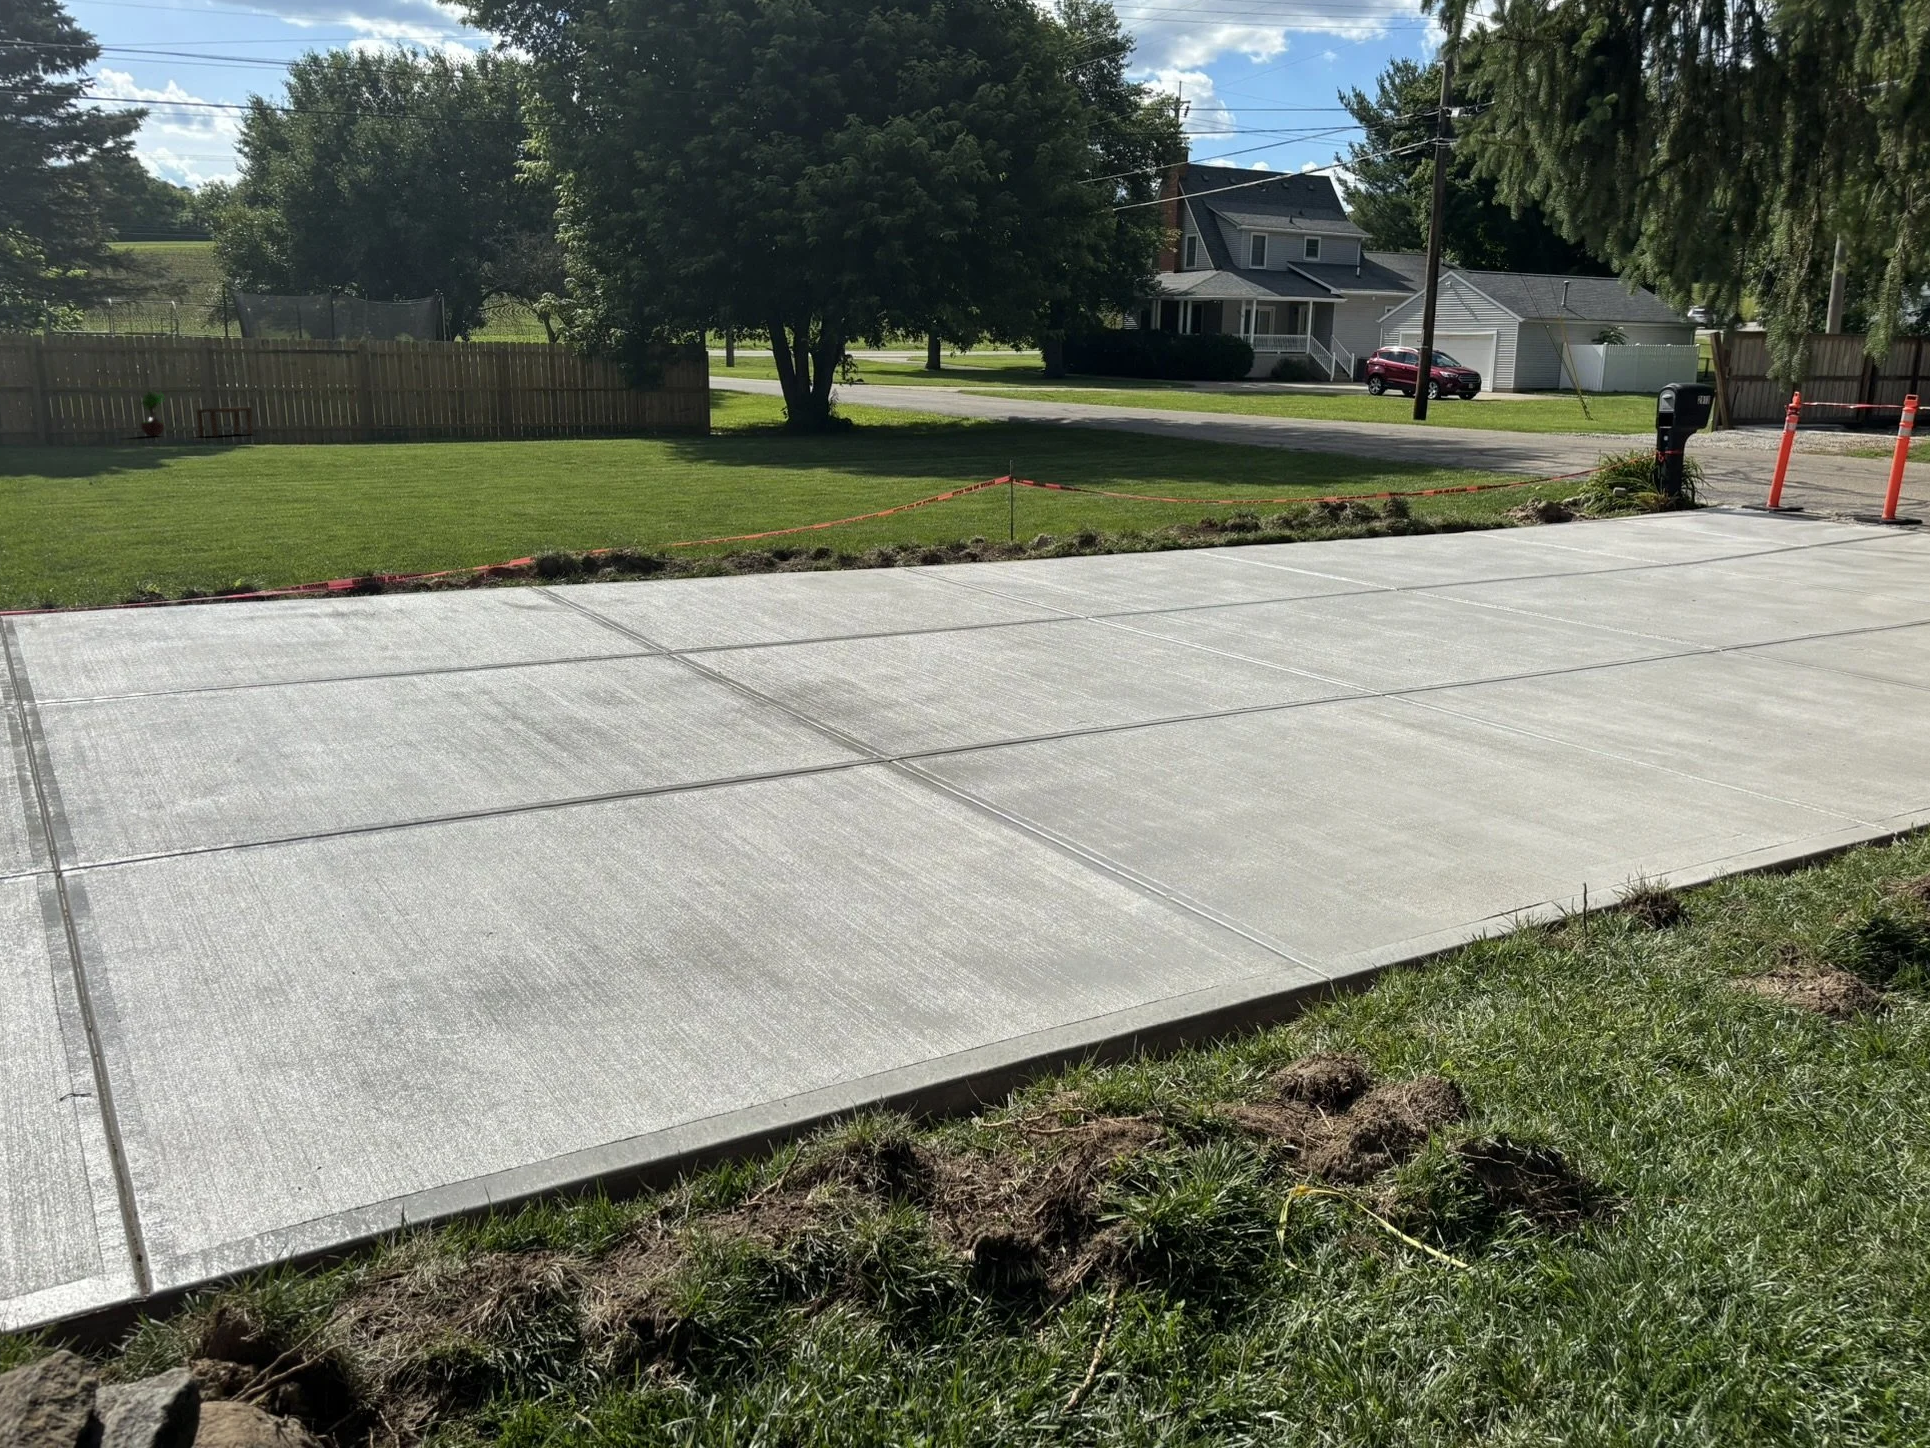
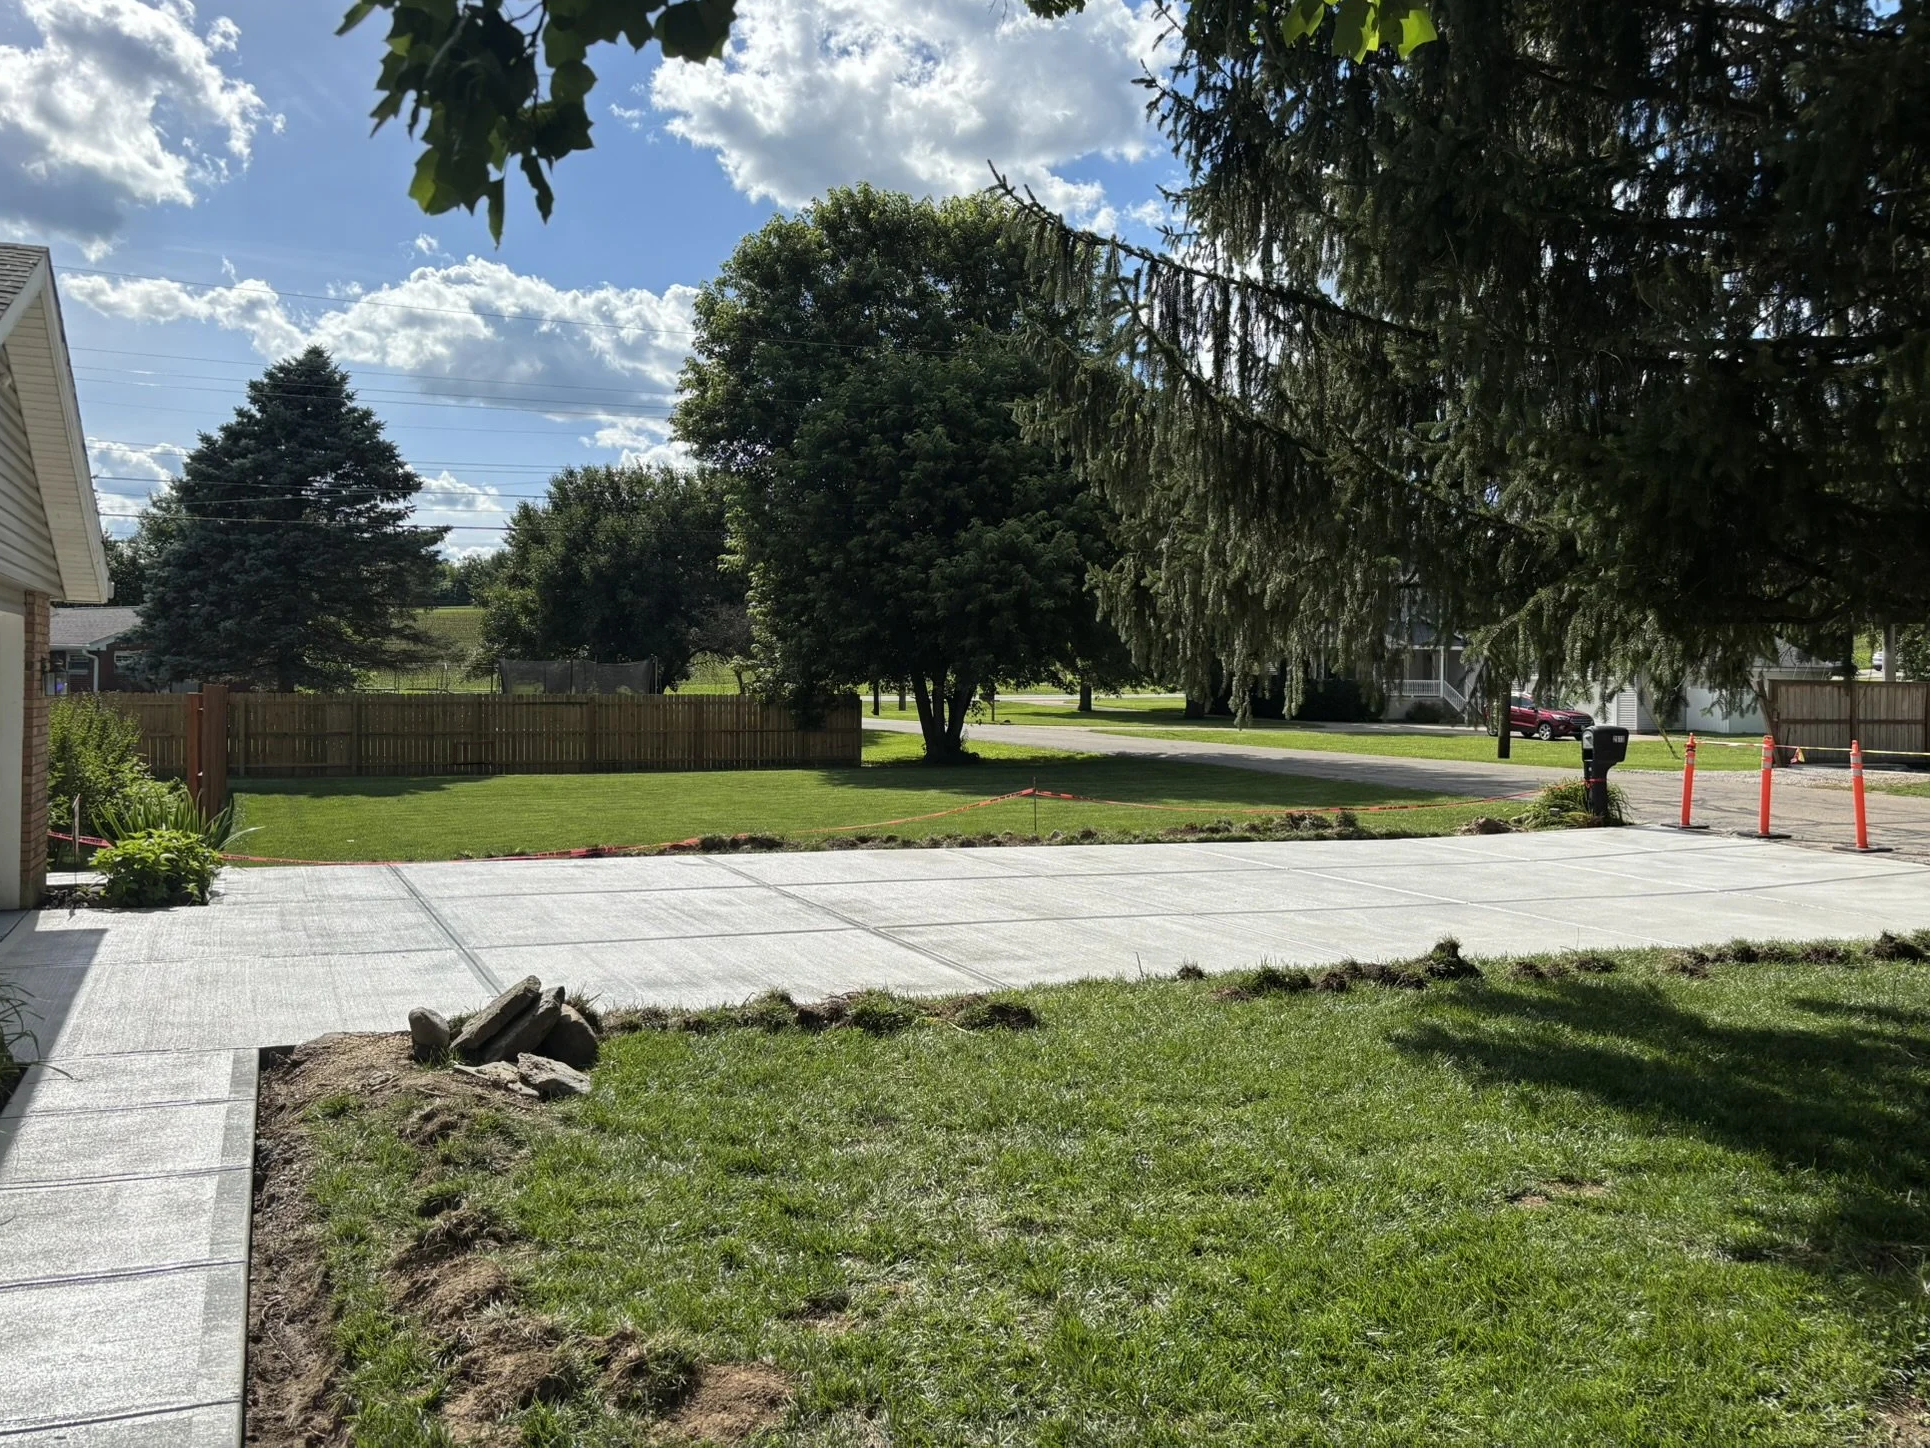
potted tree: present [141,392,164,436] -> none [408,725,431,763]

